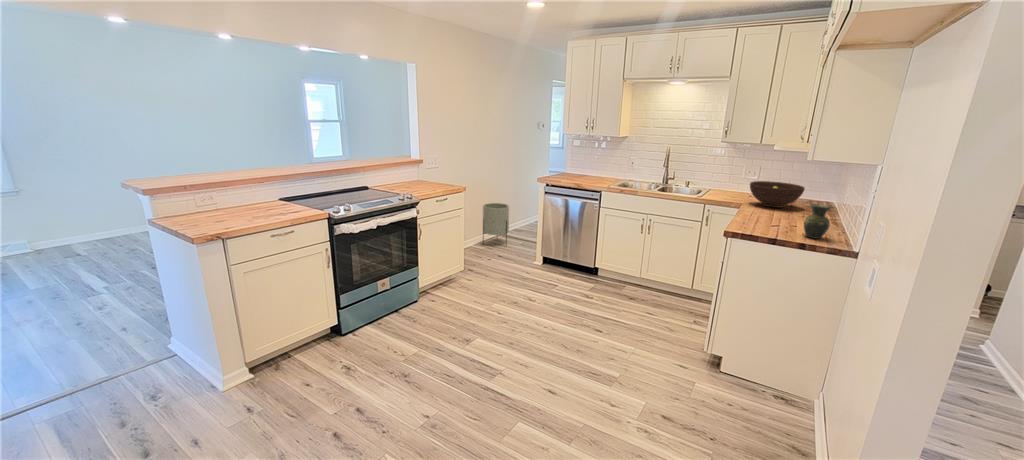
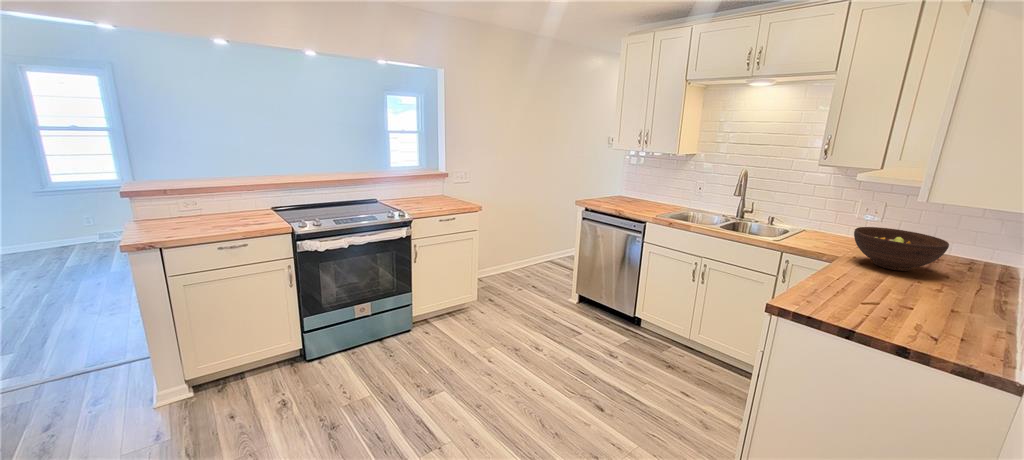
planter: present [483,203,509,241] -> none [522,224,555,275]
vase: present [804,204,832,239] -> none [913,280,970,340]

